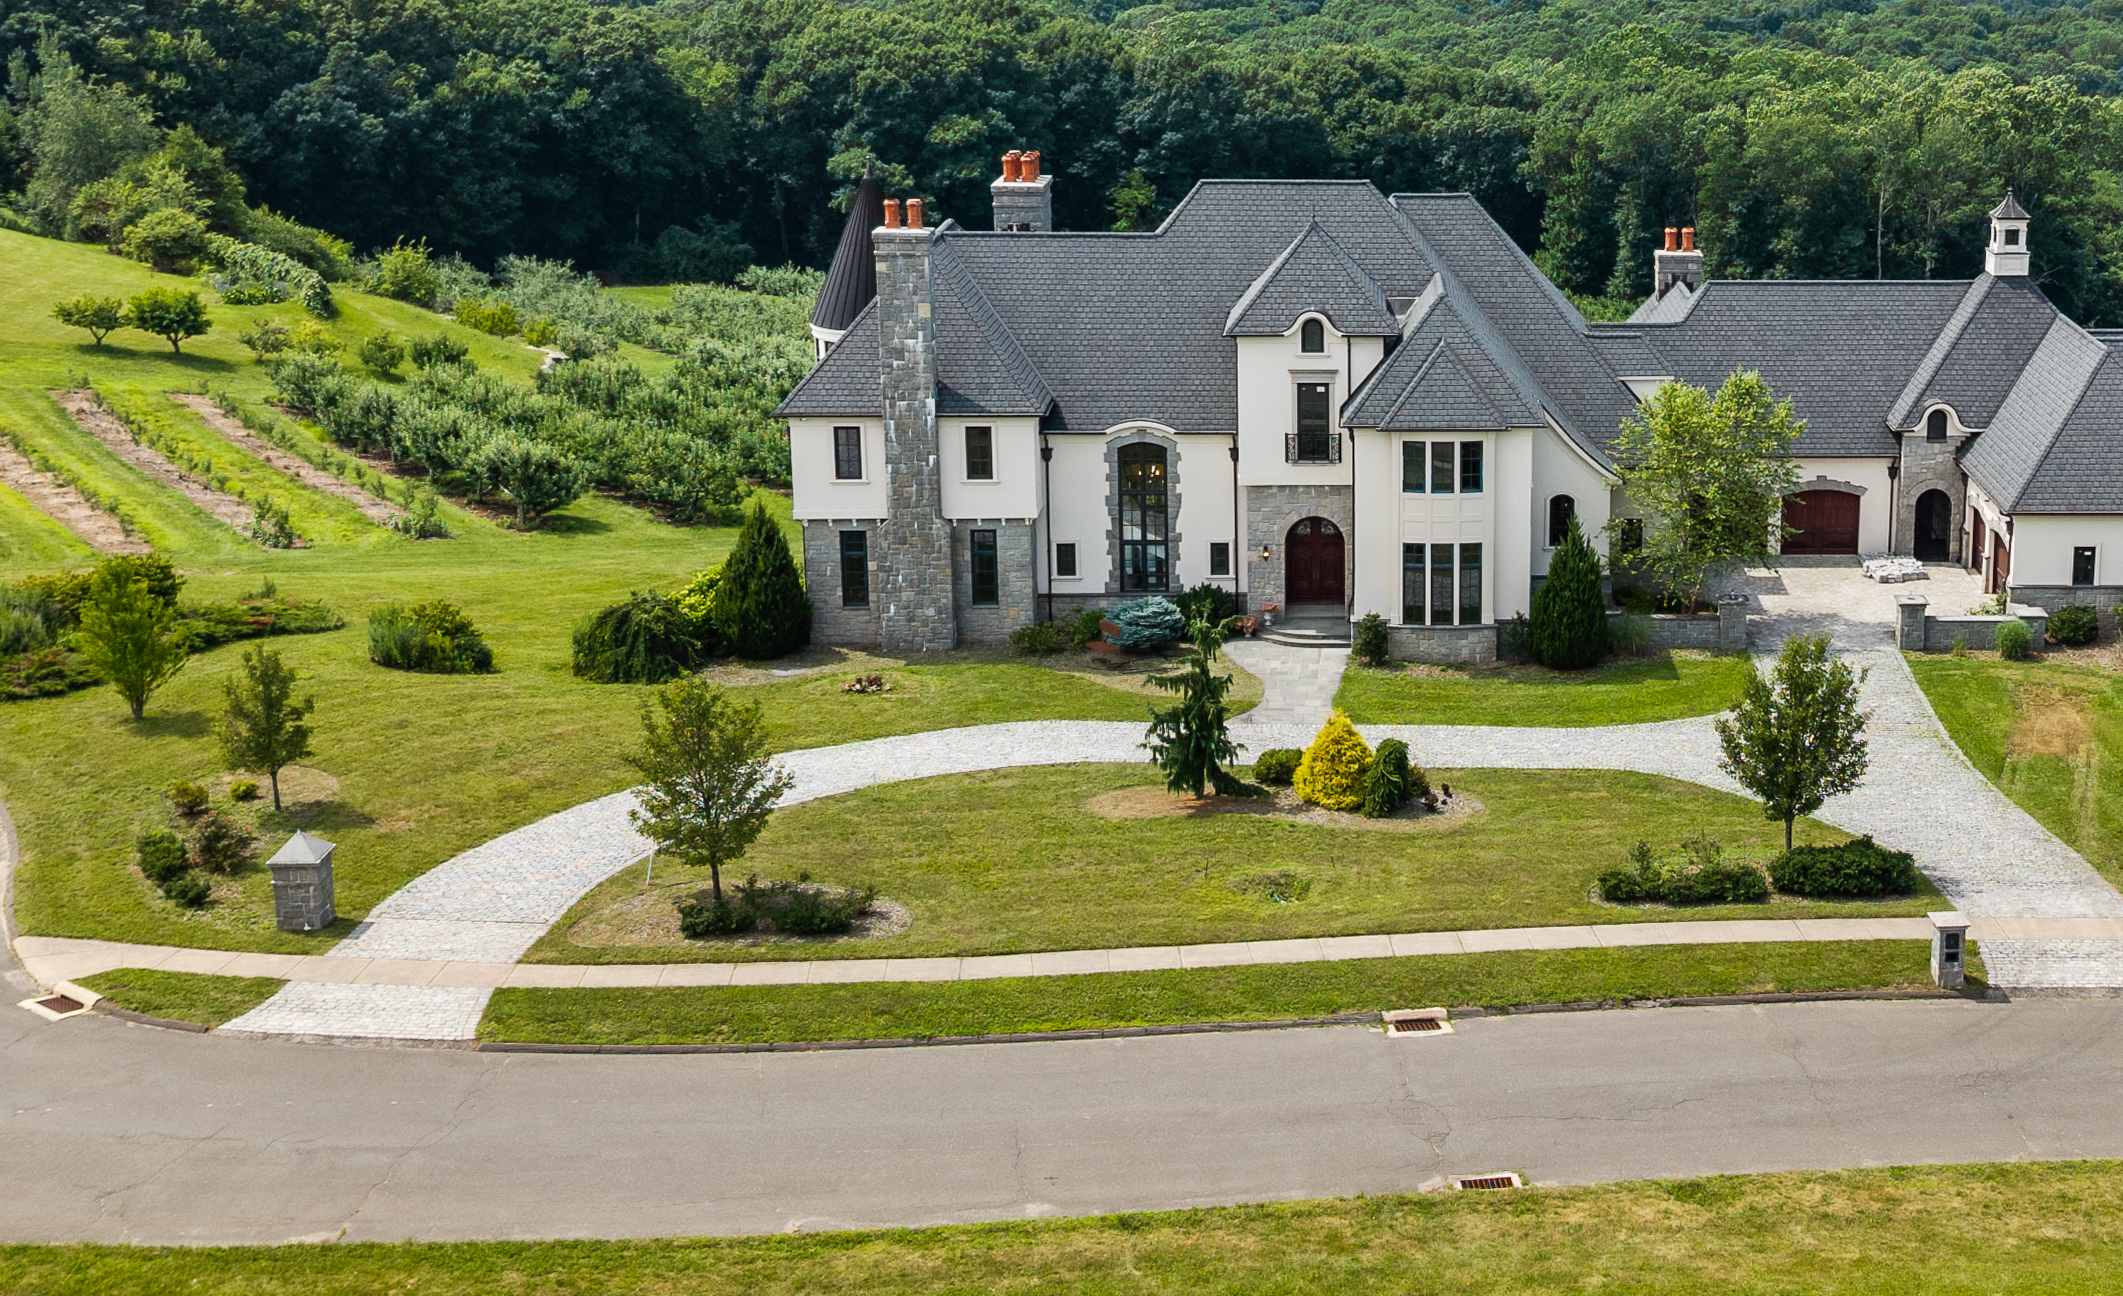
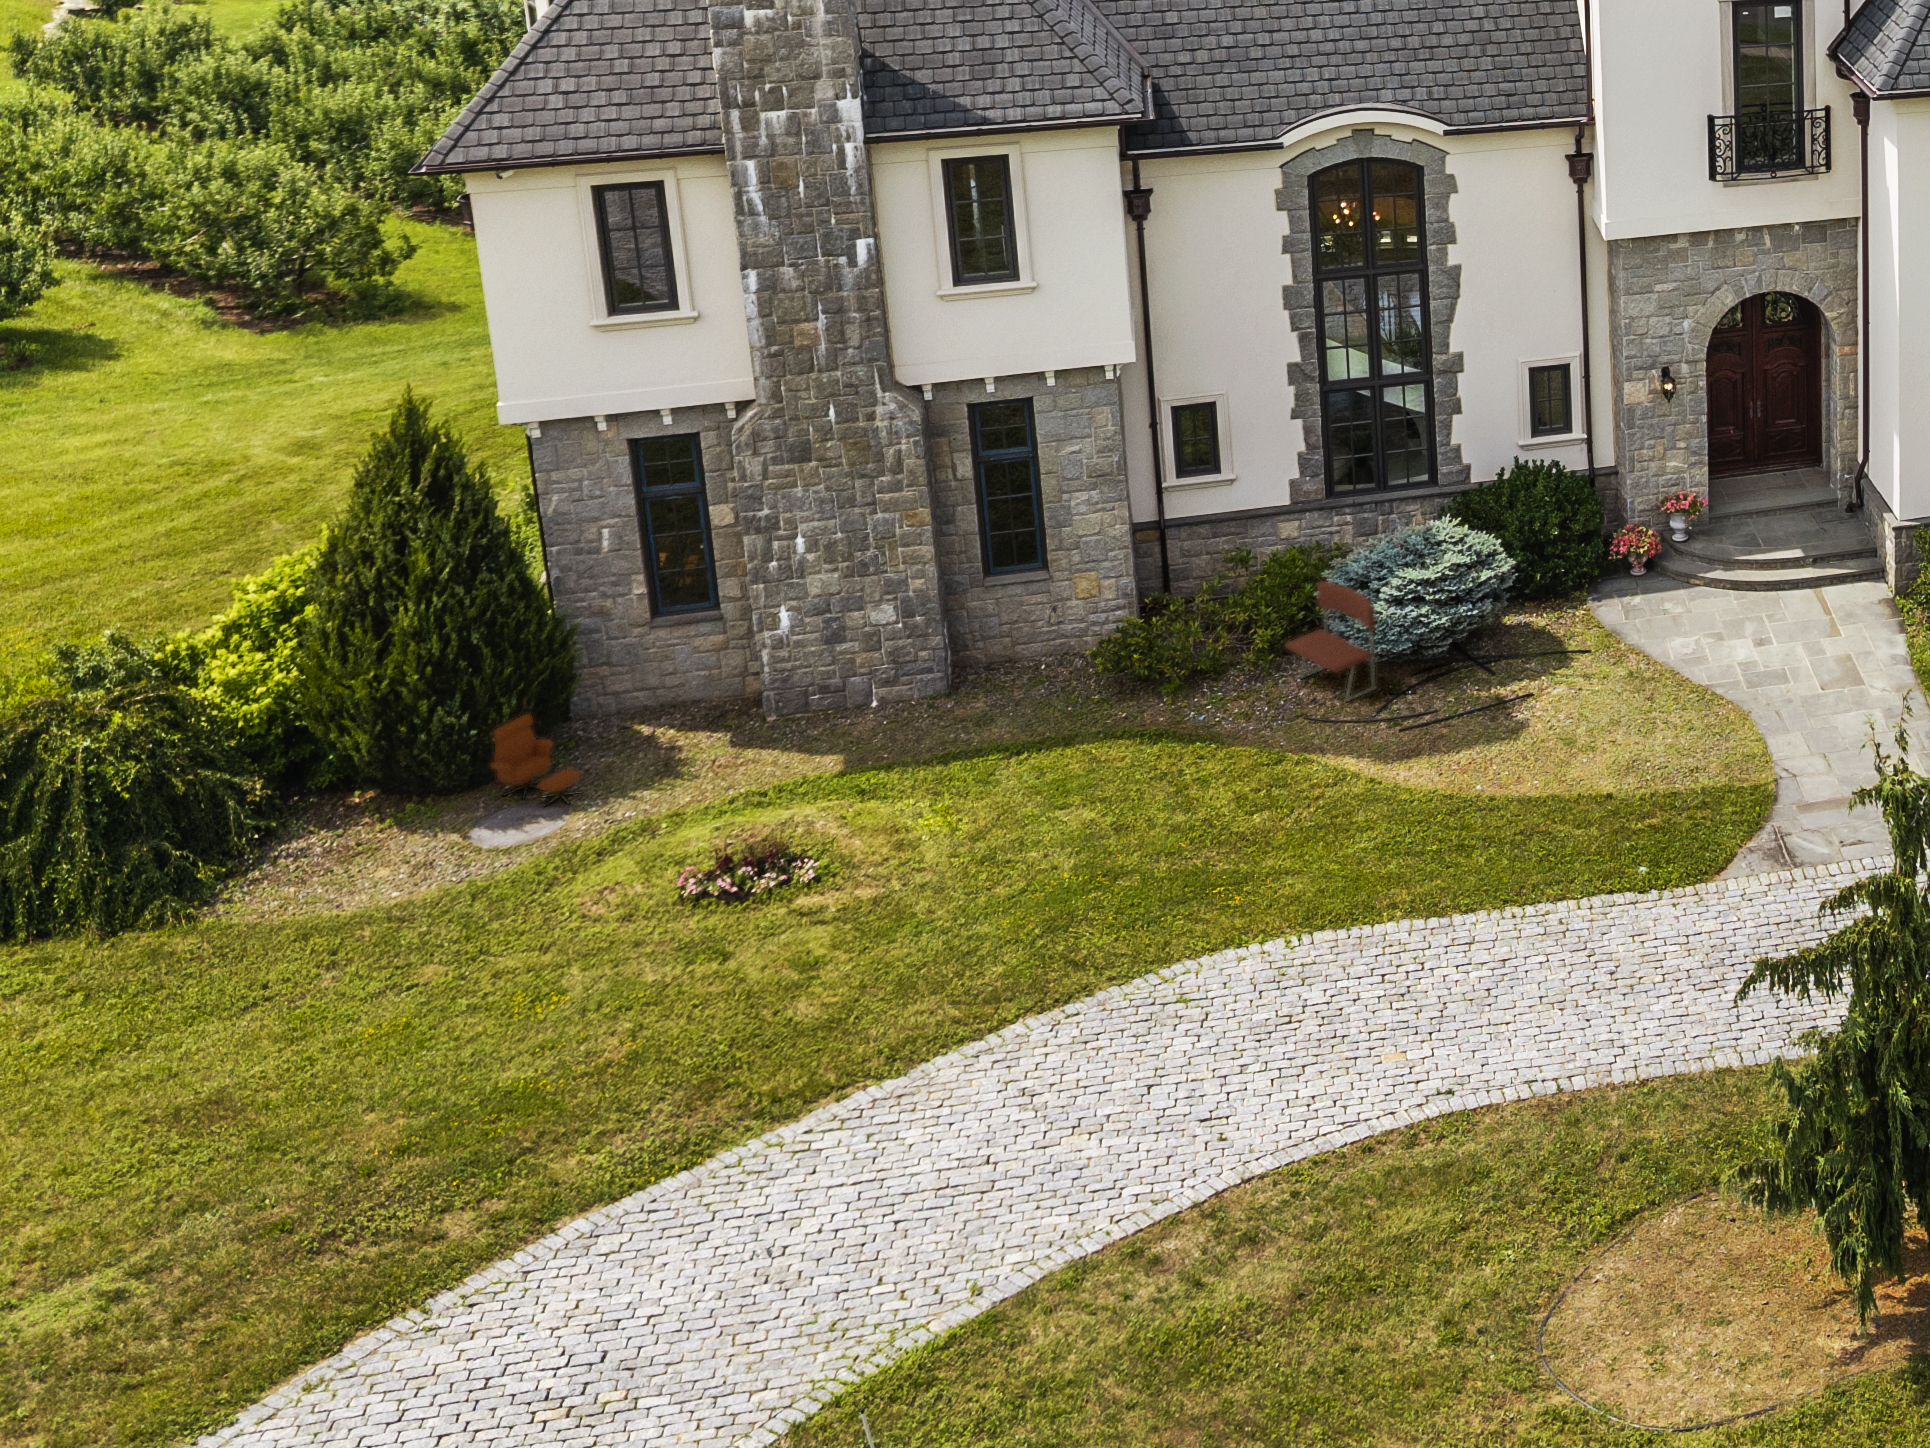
lounge chair: none [782,634,814,668] -> present [491,715,580,802]

